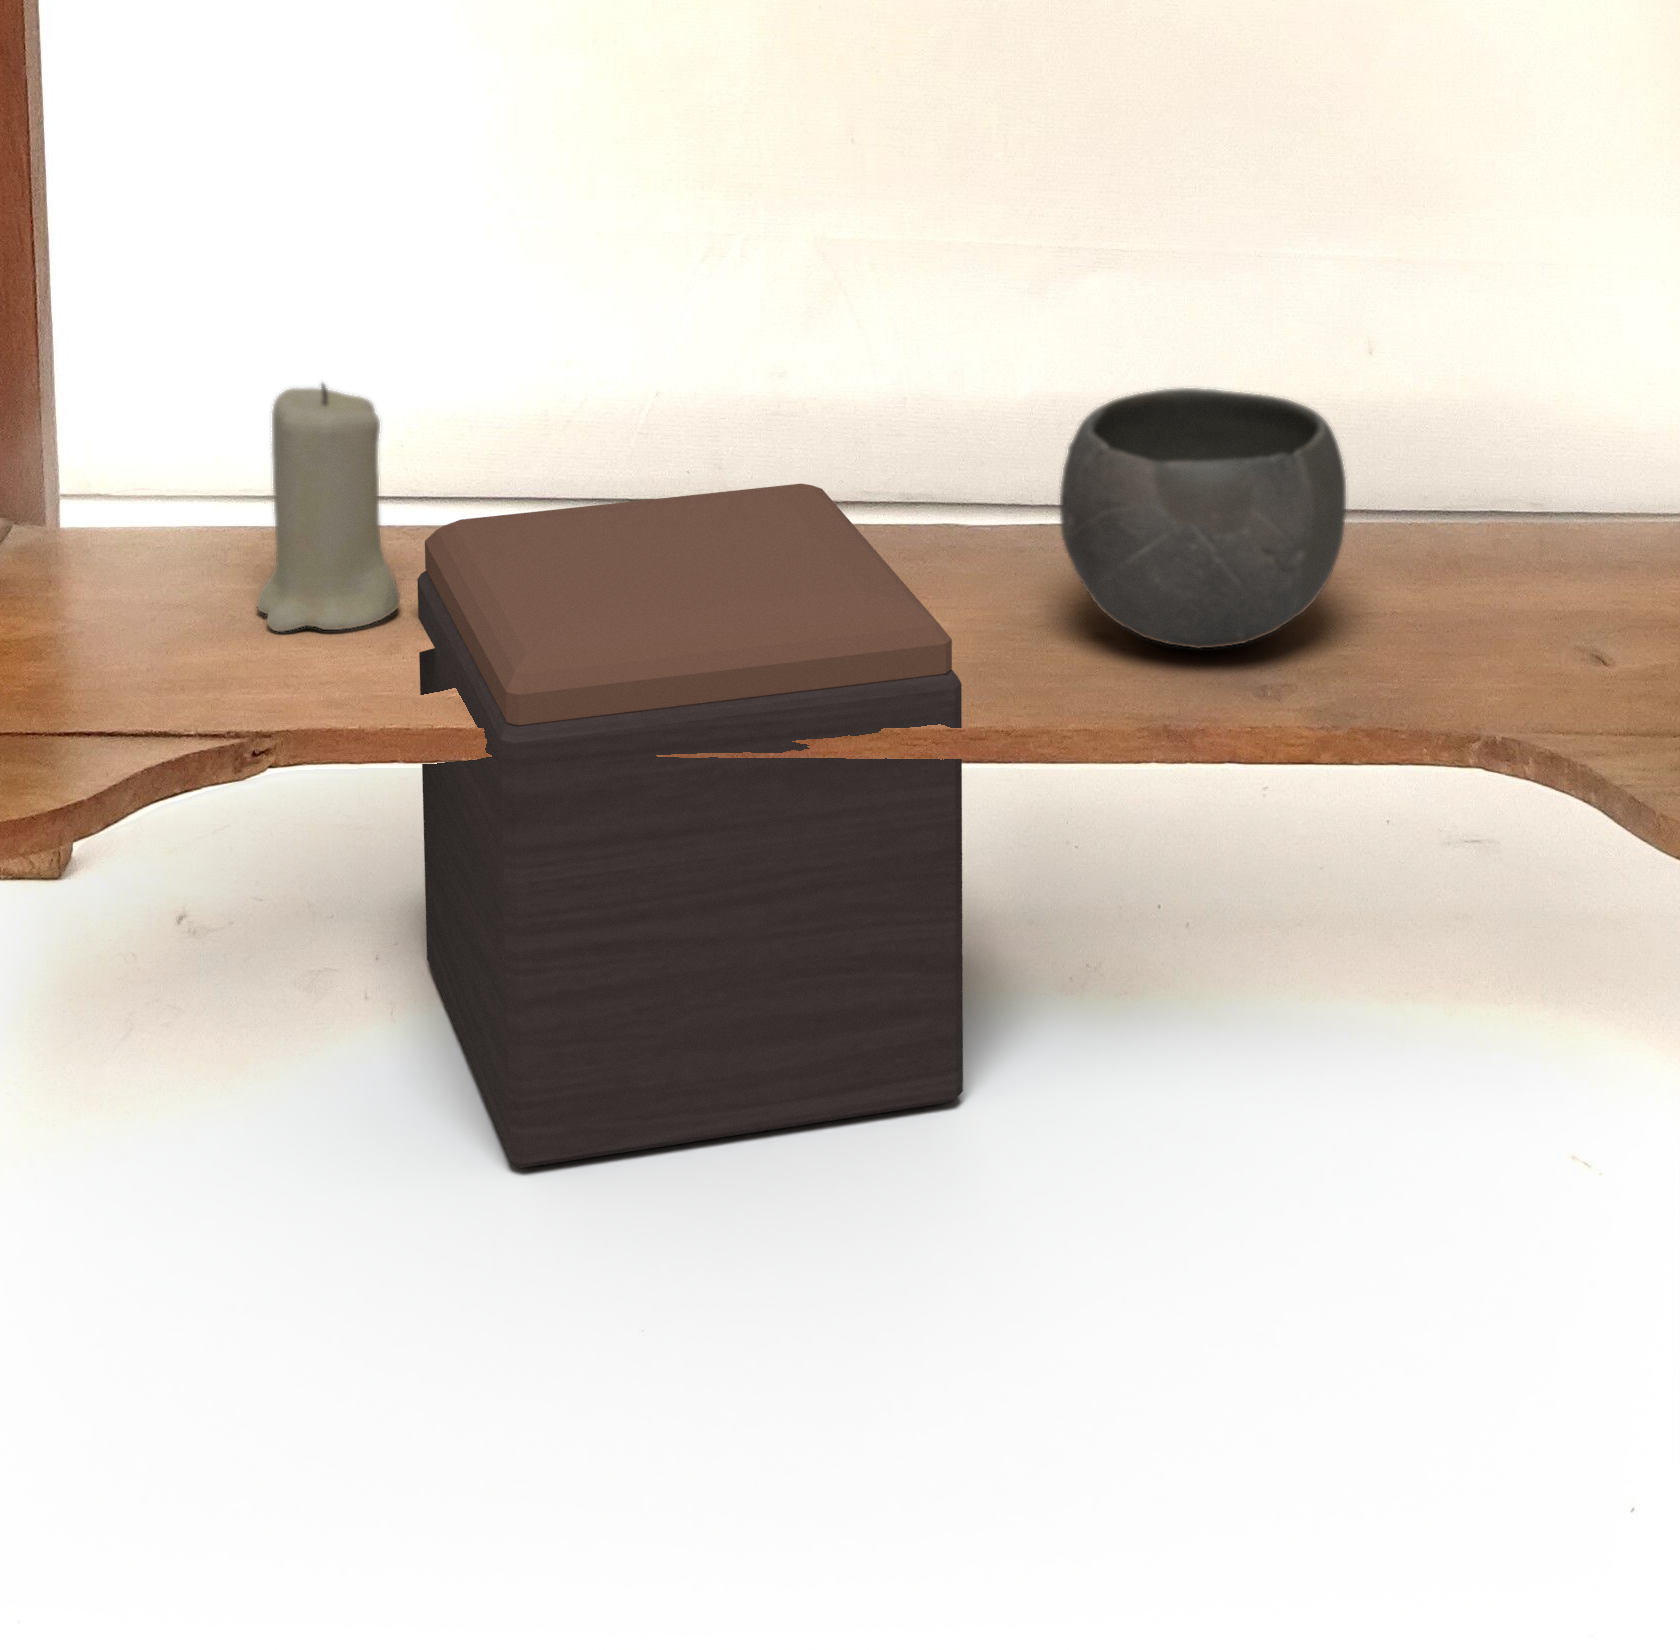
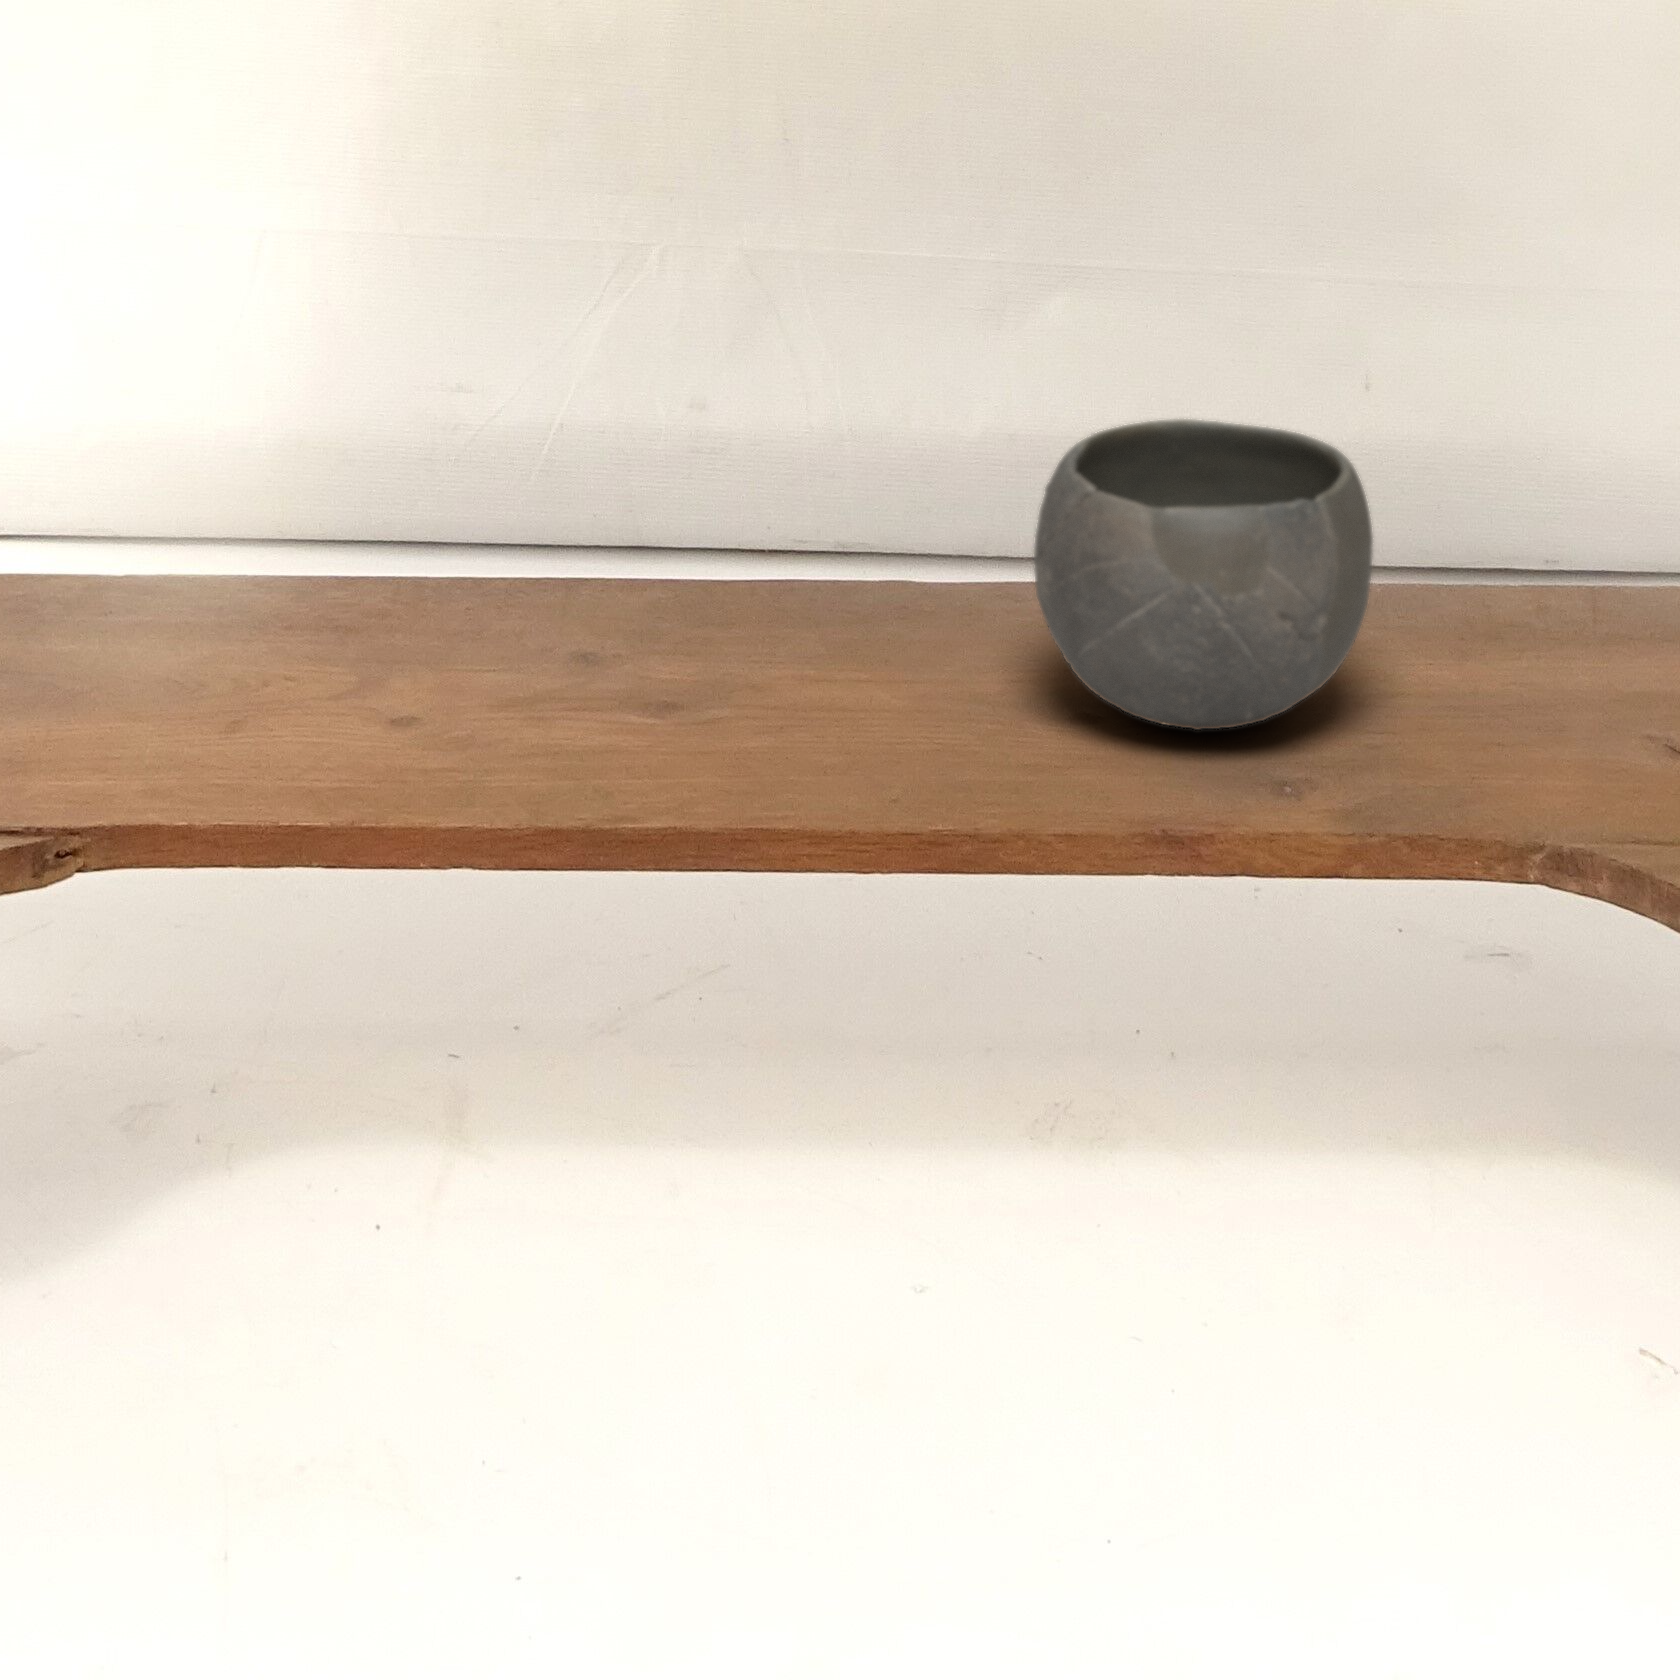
candle: present [257,384,400,632] -> none [77,401,249,699]
footstool: present [417,484,963,1168] -> none [270,526,919,1364]

